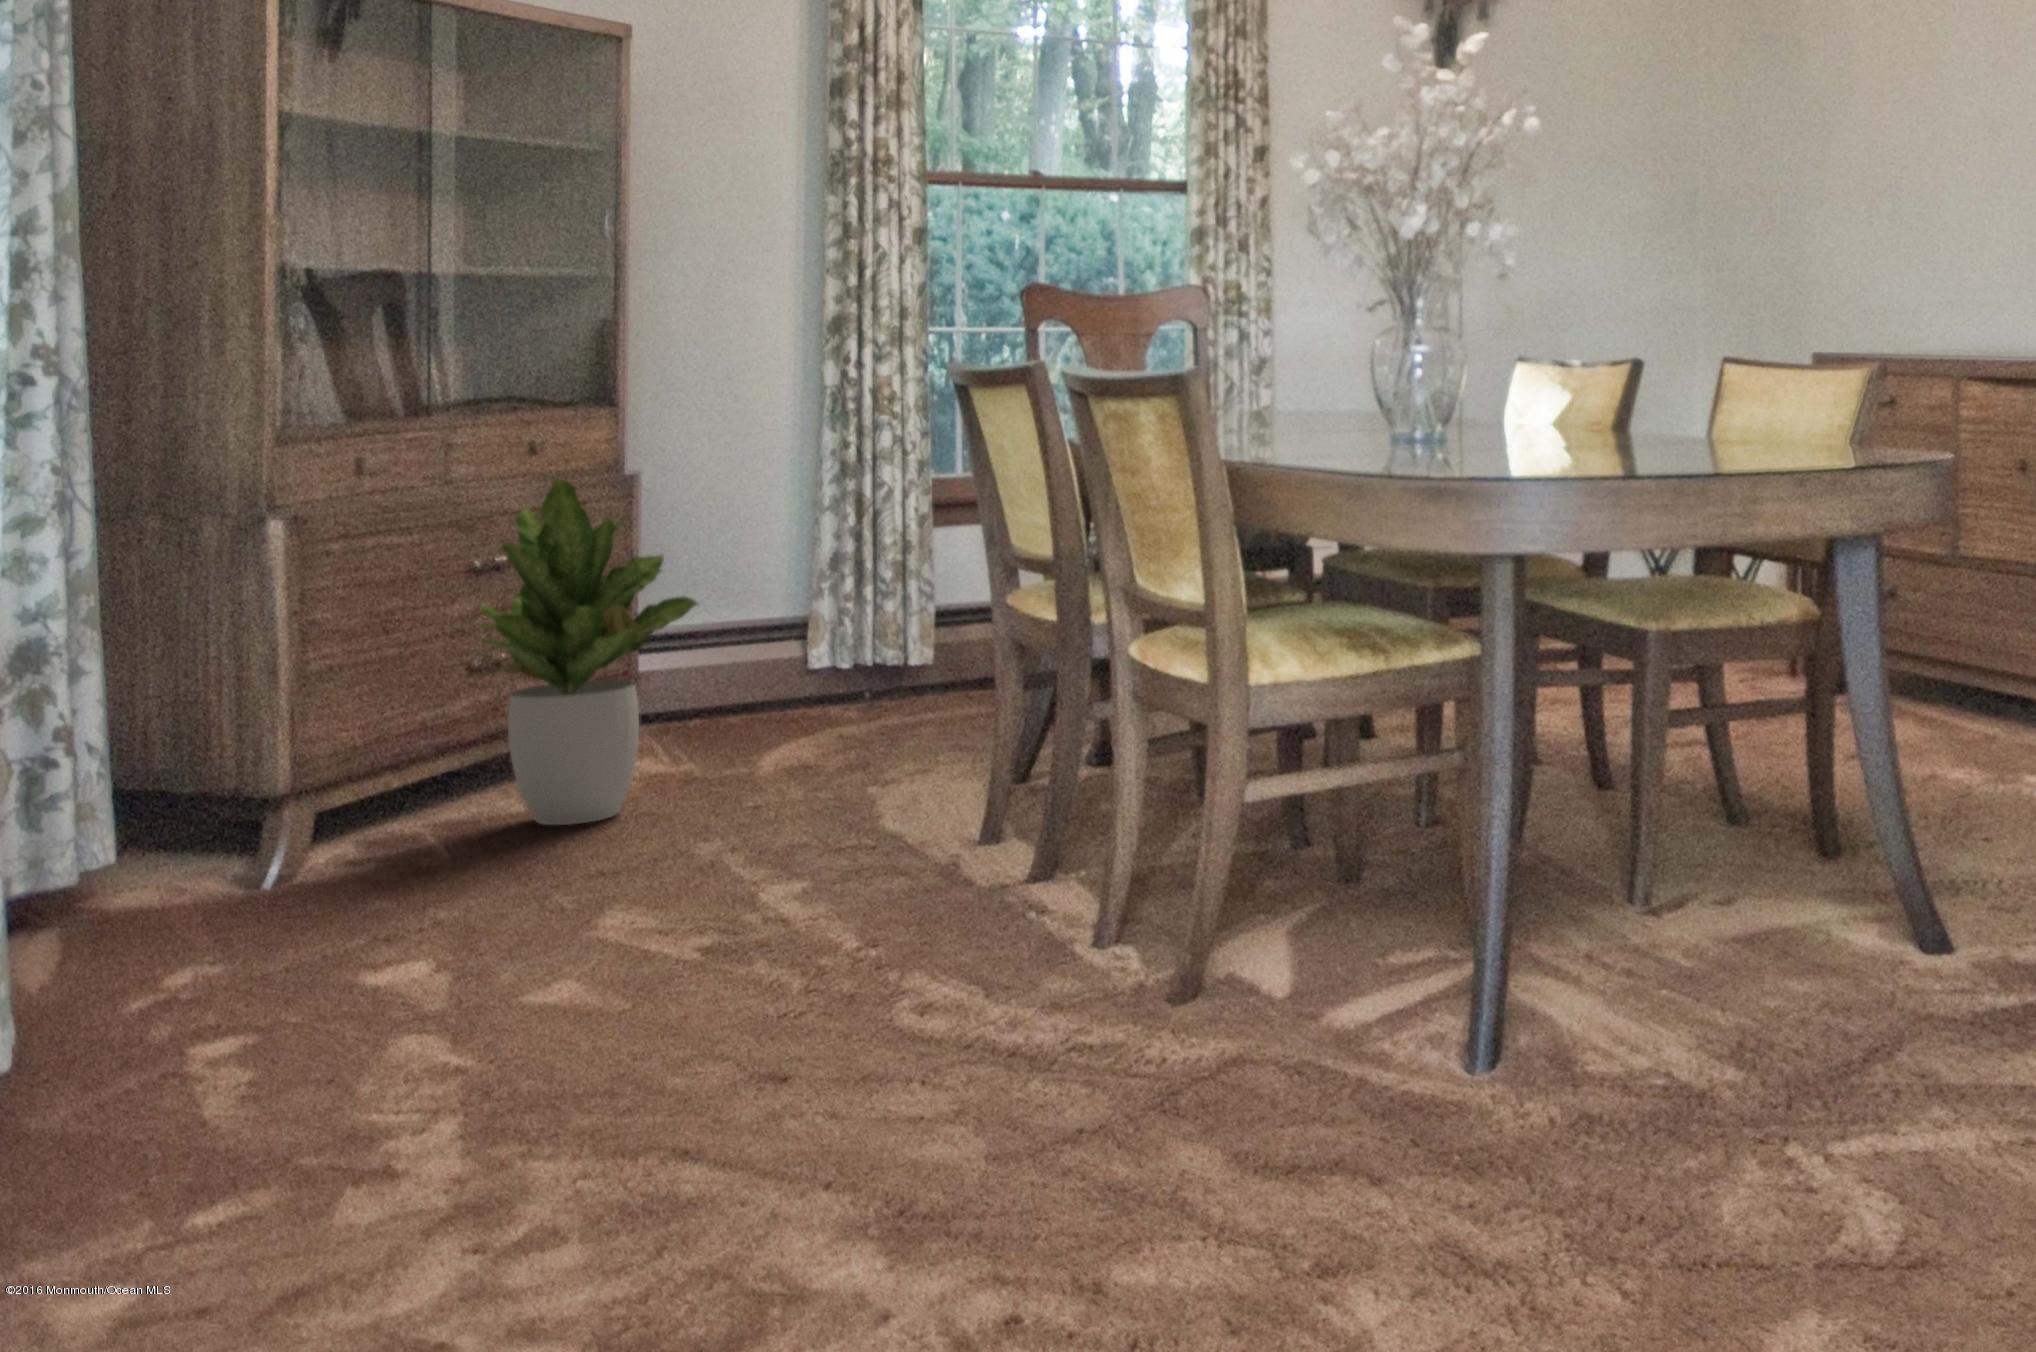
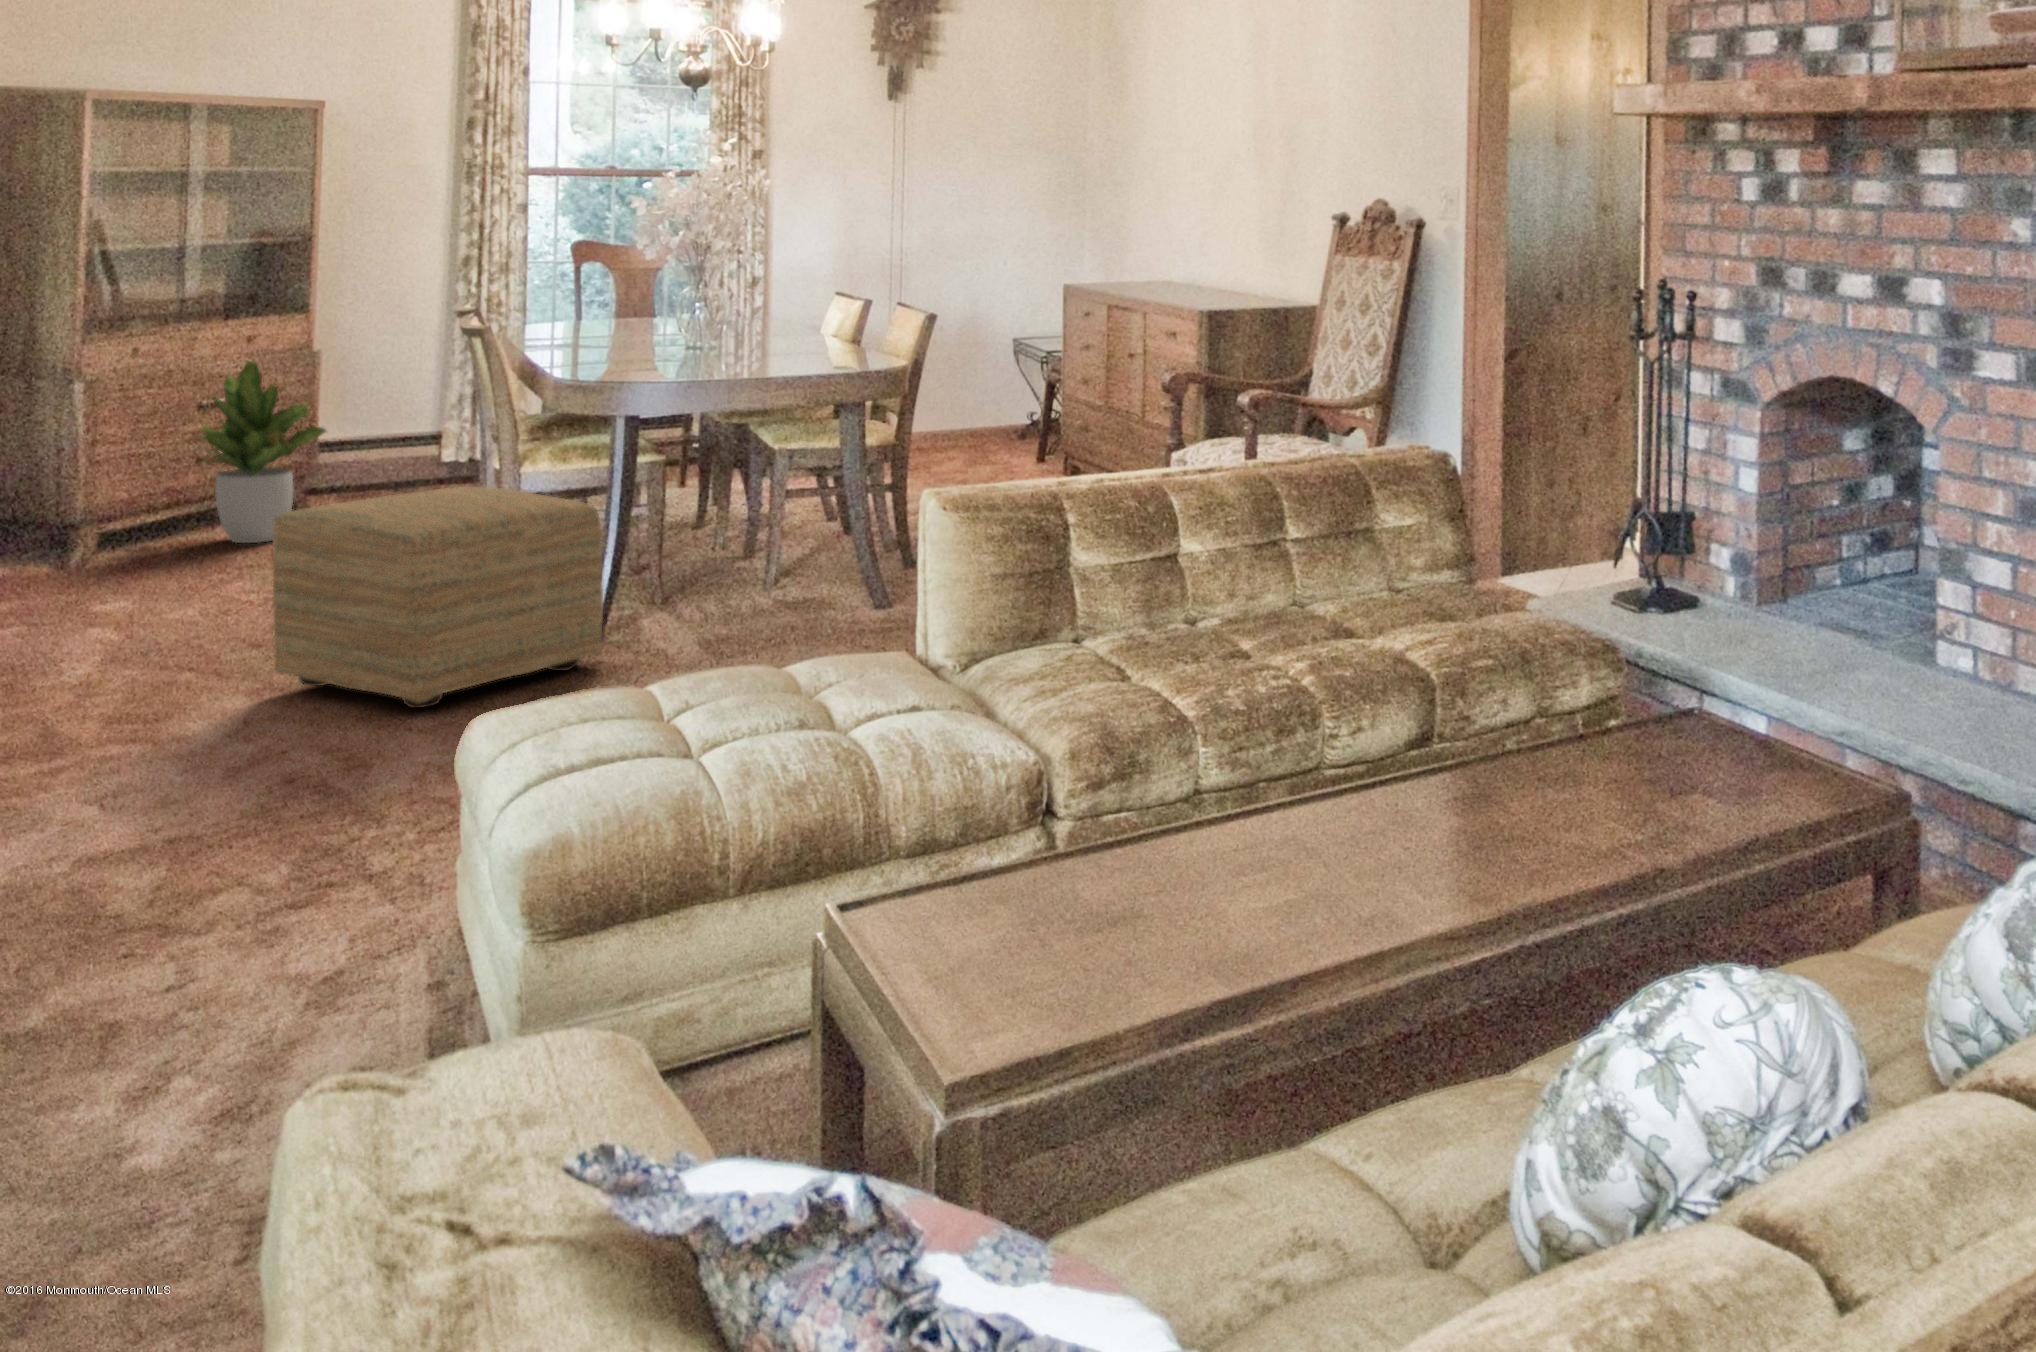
ottoman: none [905,632,1605,1196] -> present [273,487,603,708]

